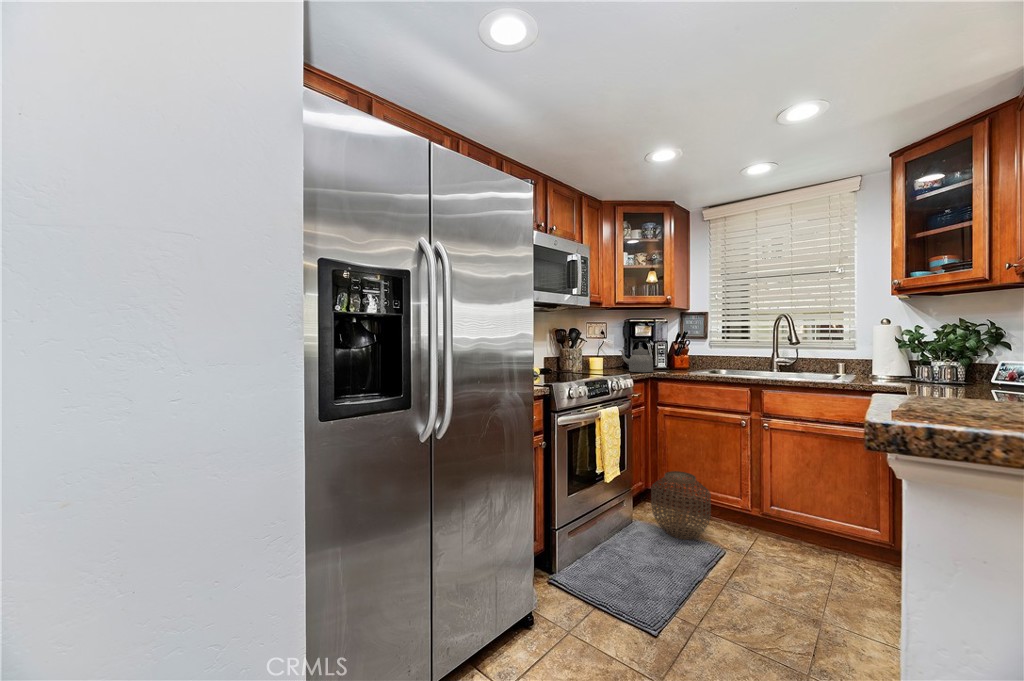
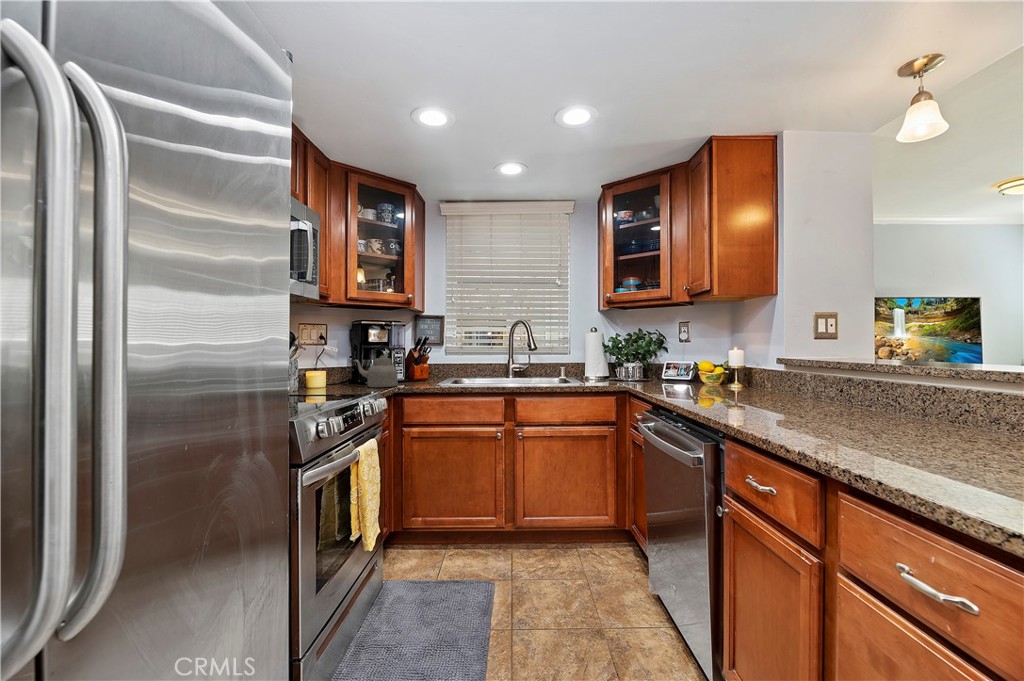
woven basket: present [651,471,711,540] -> none [408,503,474,586]

